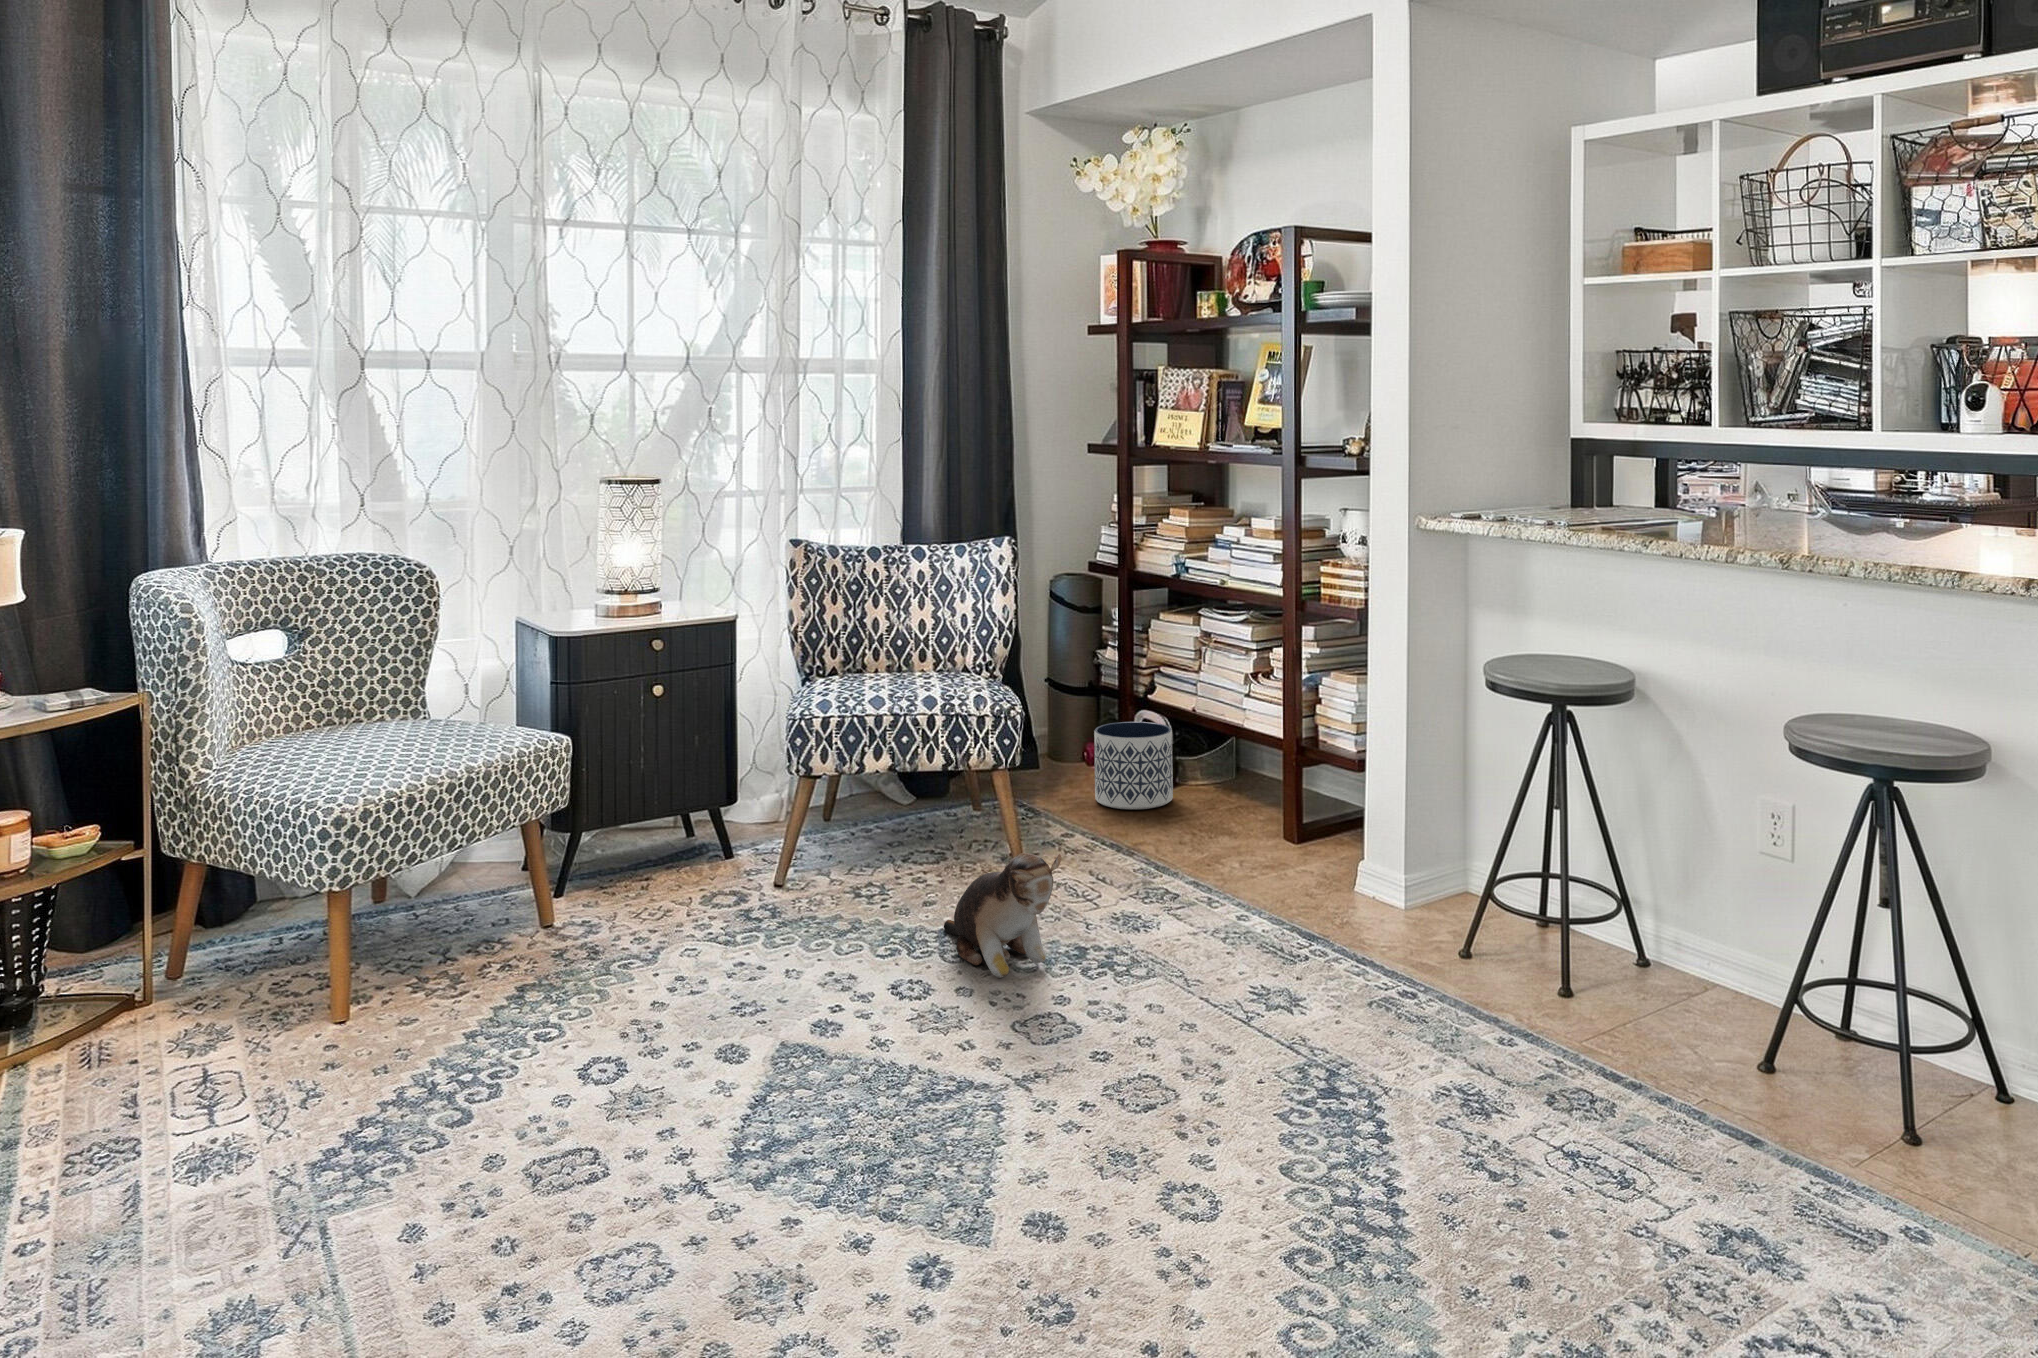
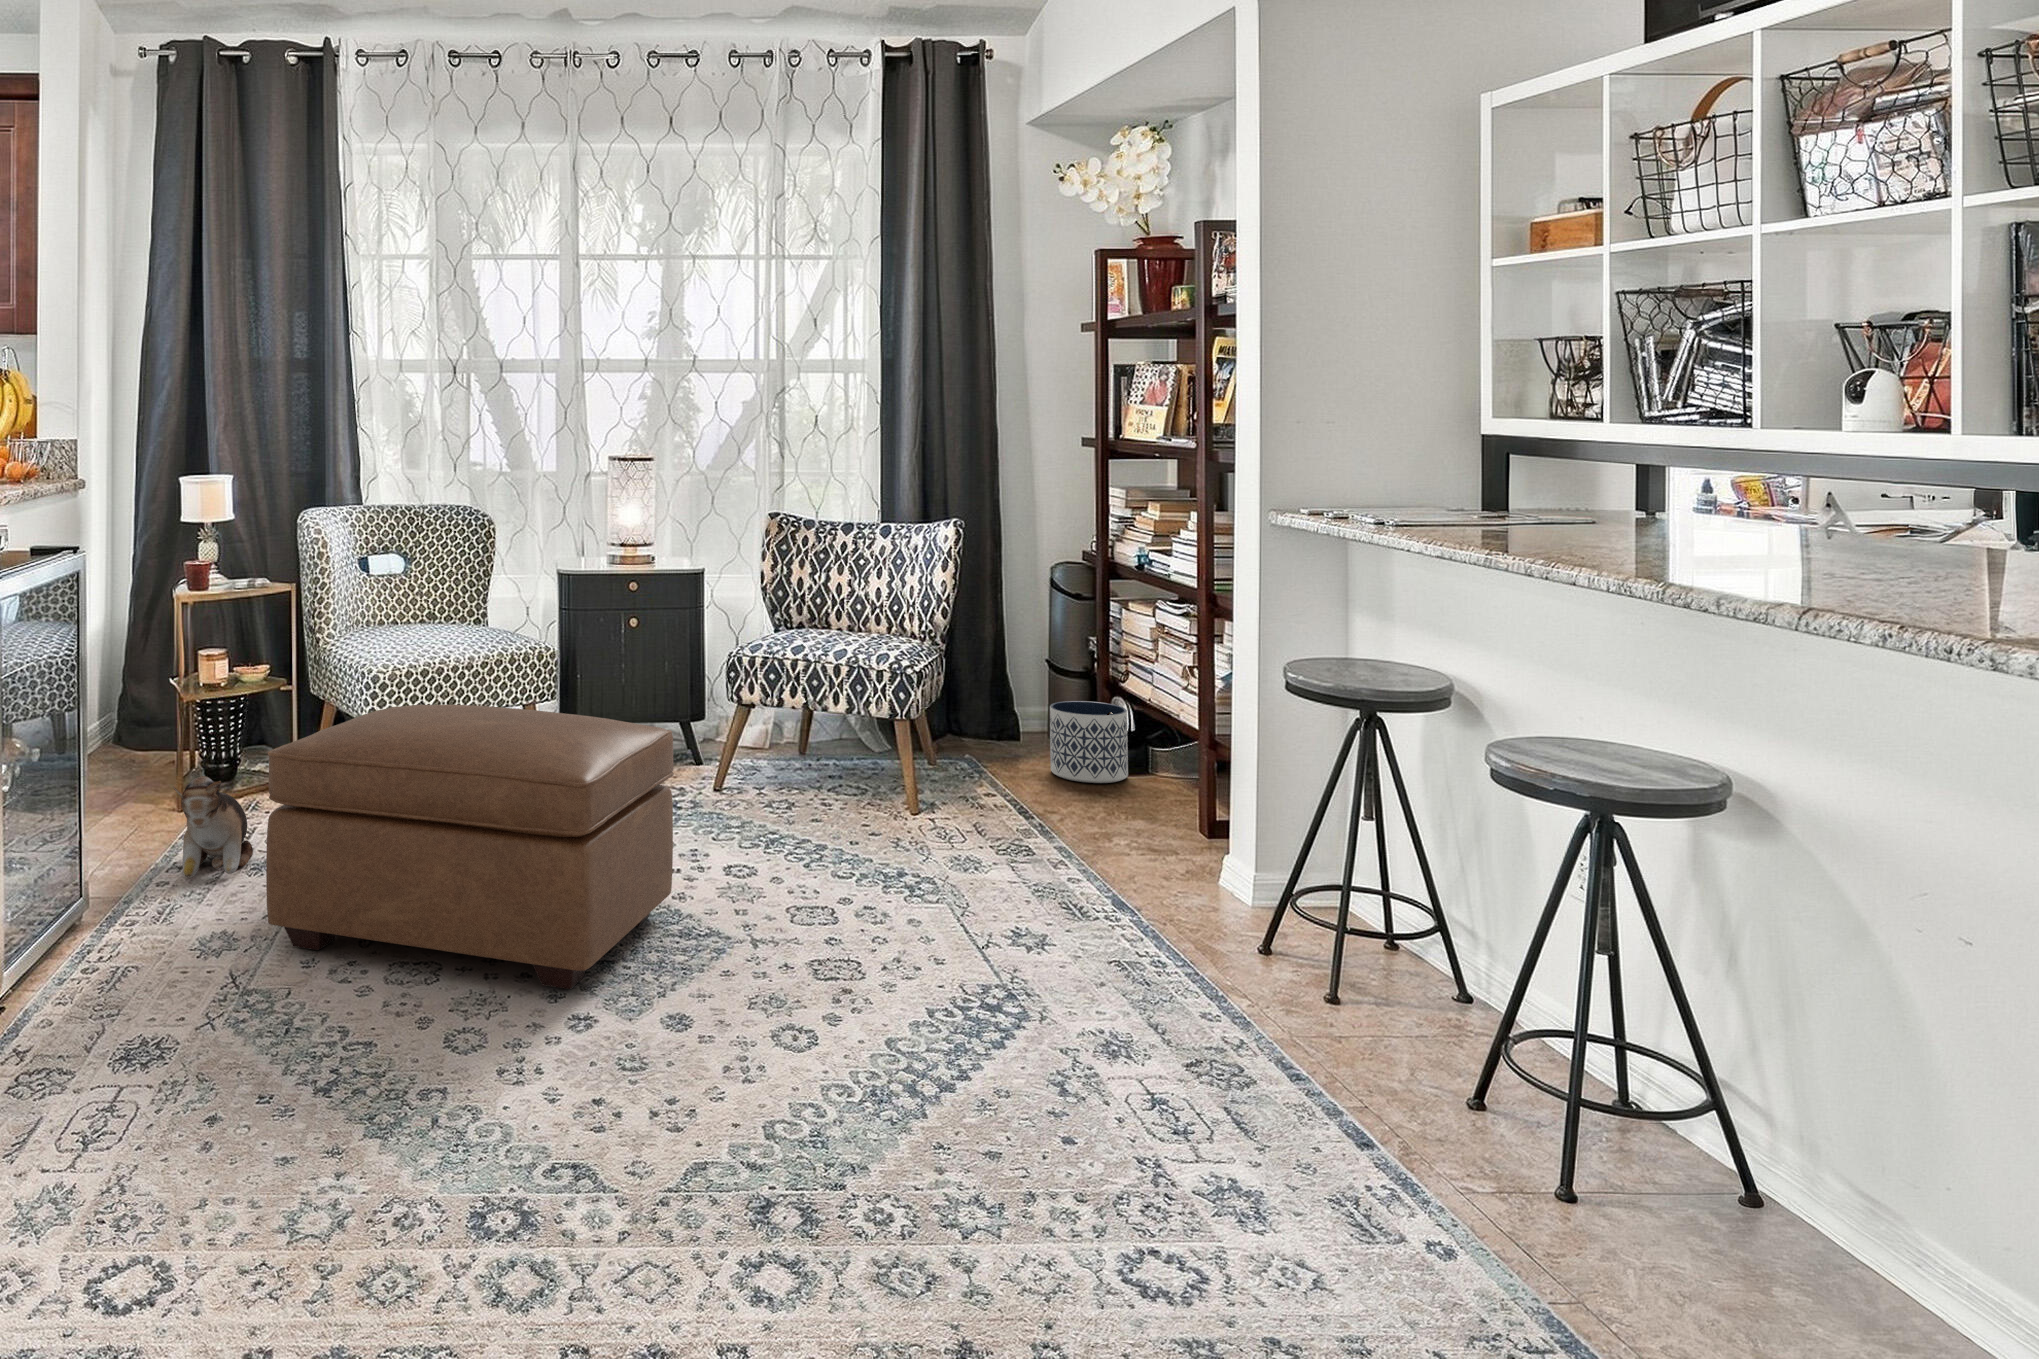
ottoman: none [356,835,917,1283] -> present [266,705,674,989]
plush toy: present [944,853,1062,978] -> present [173,776,253,877]

